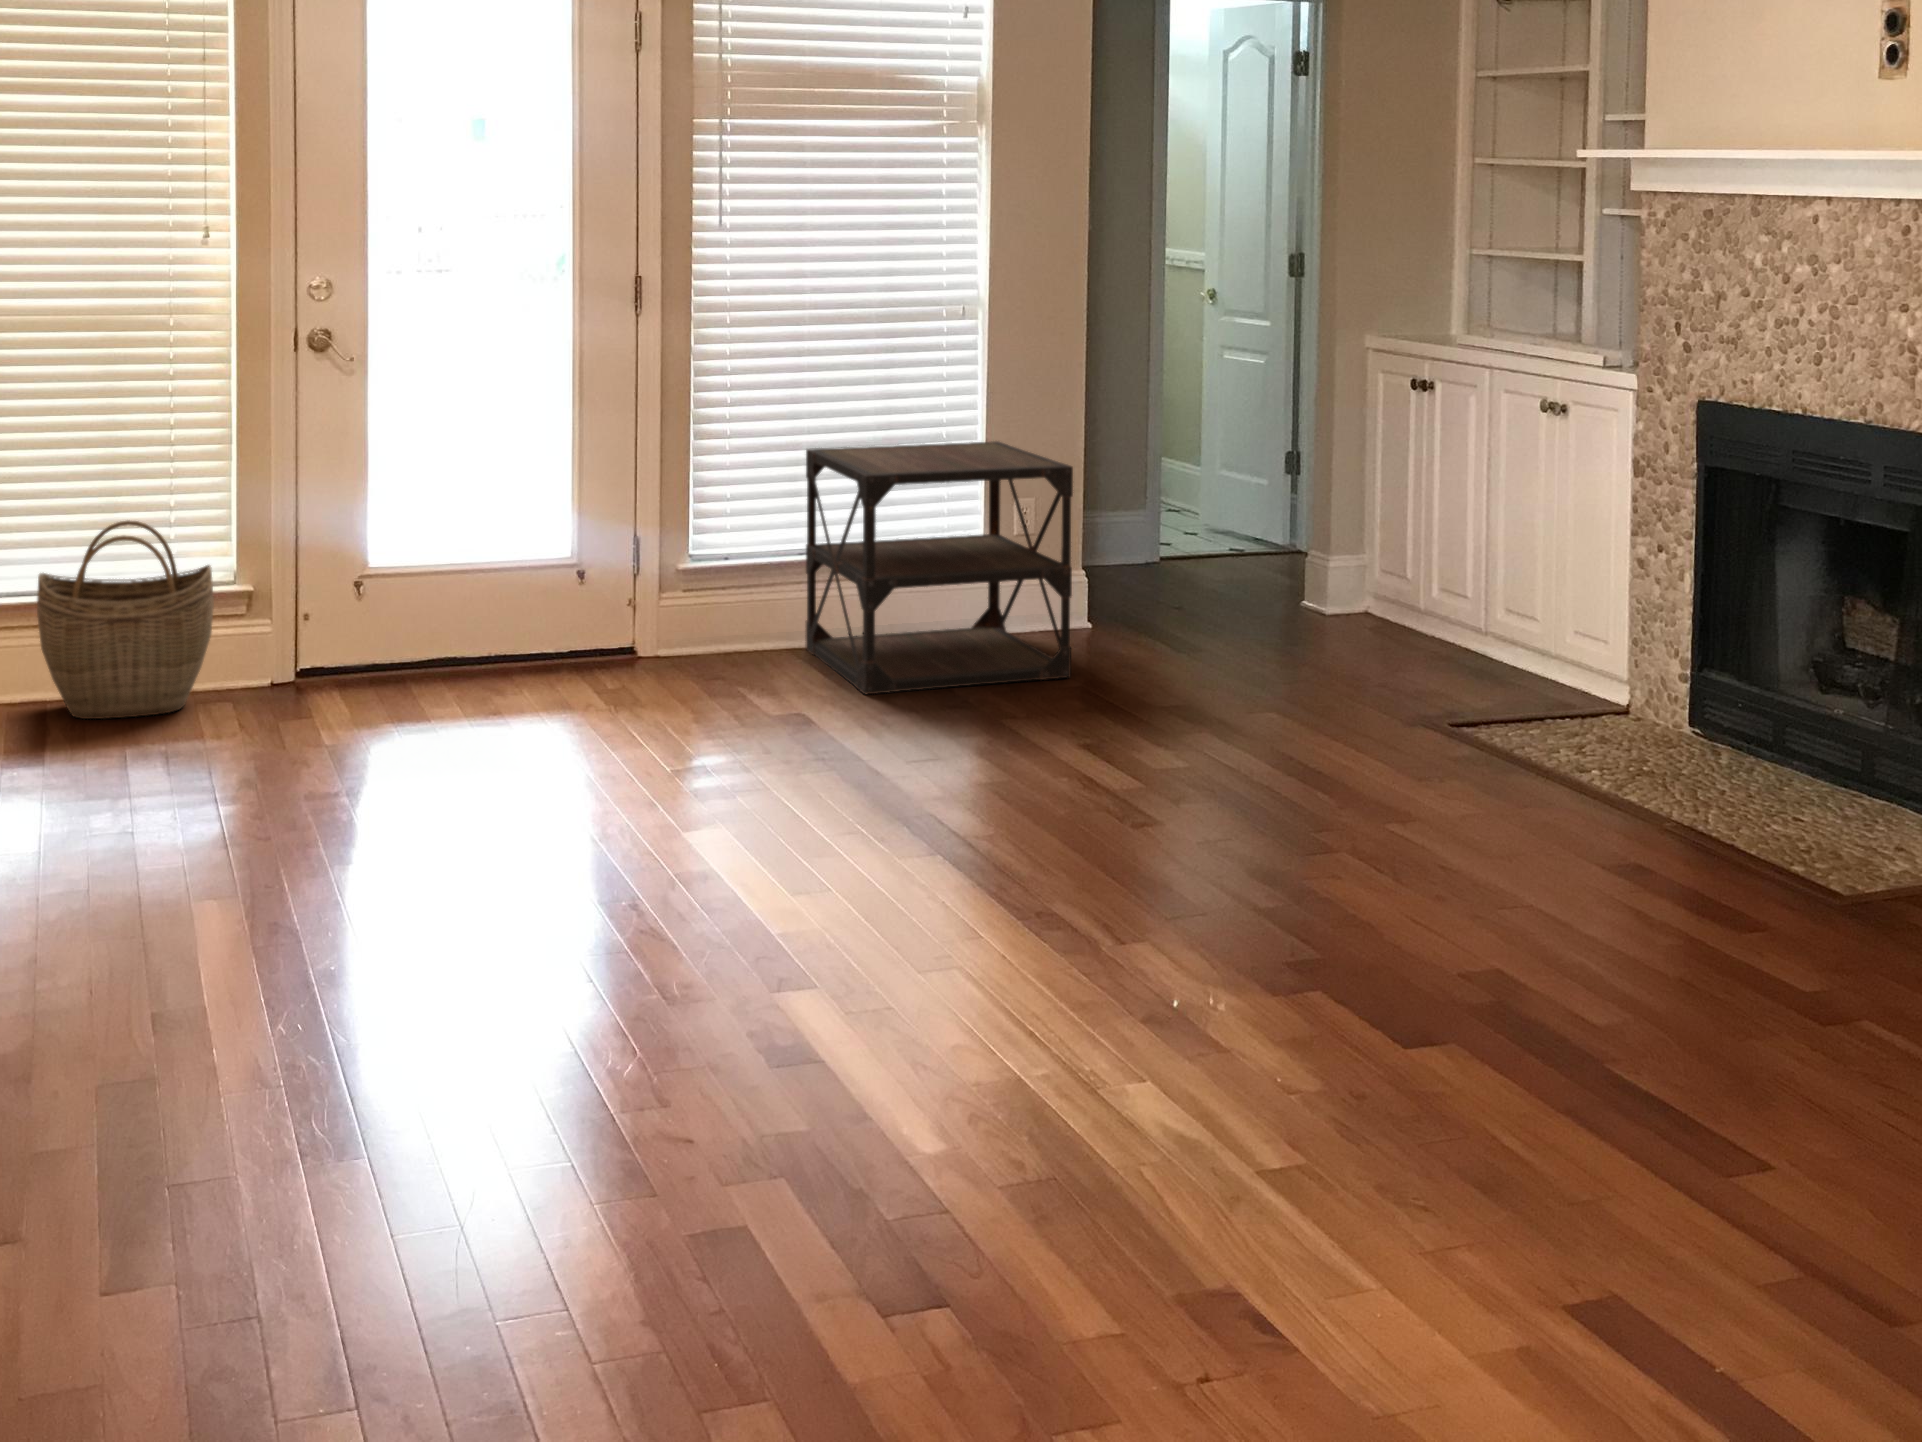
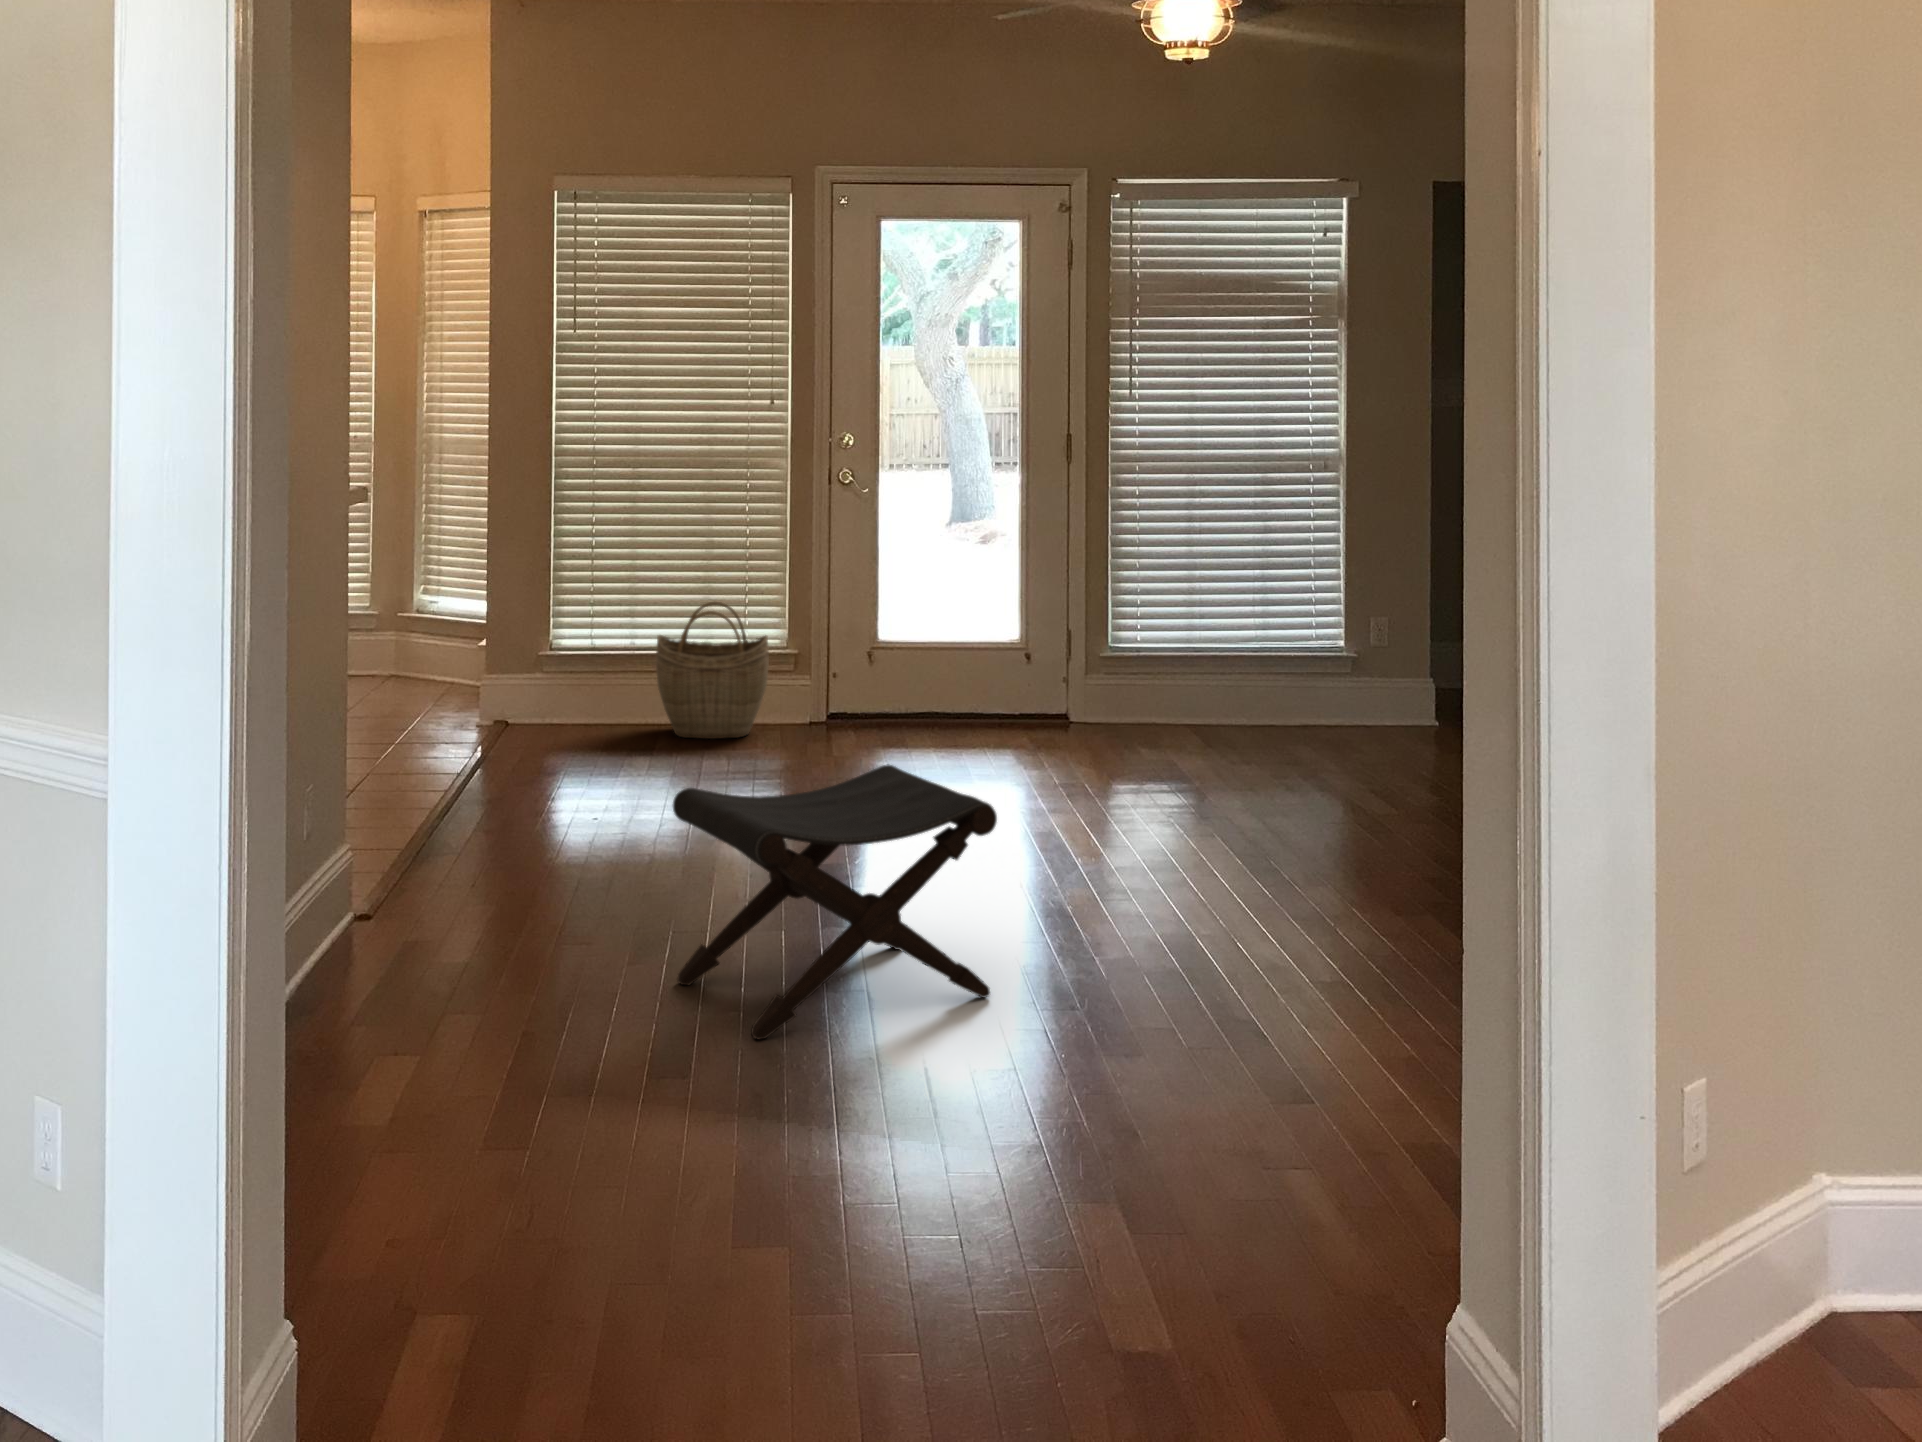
side table: present [806,441,1073,694] -> none [1198,569,1403,760]
footstool: none [103,772,644,1253] -> present [673,764,997,1040]

